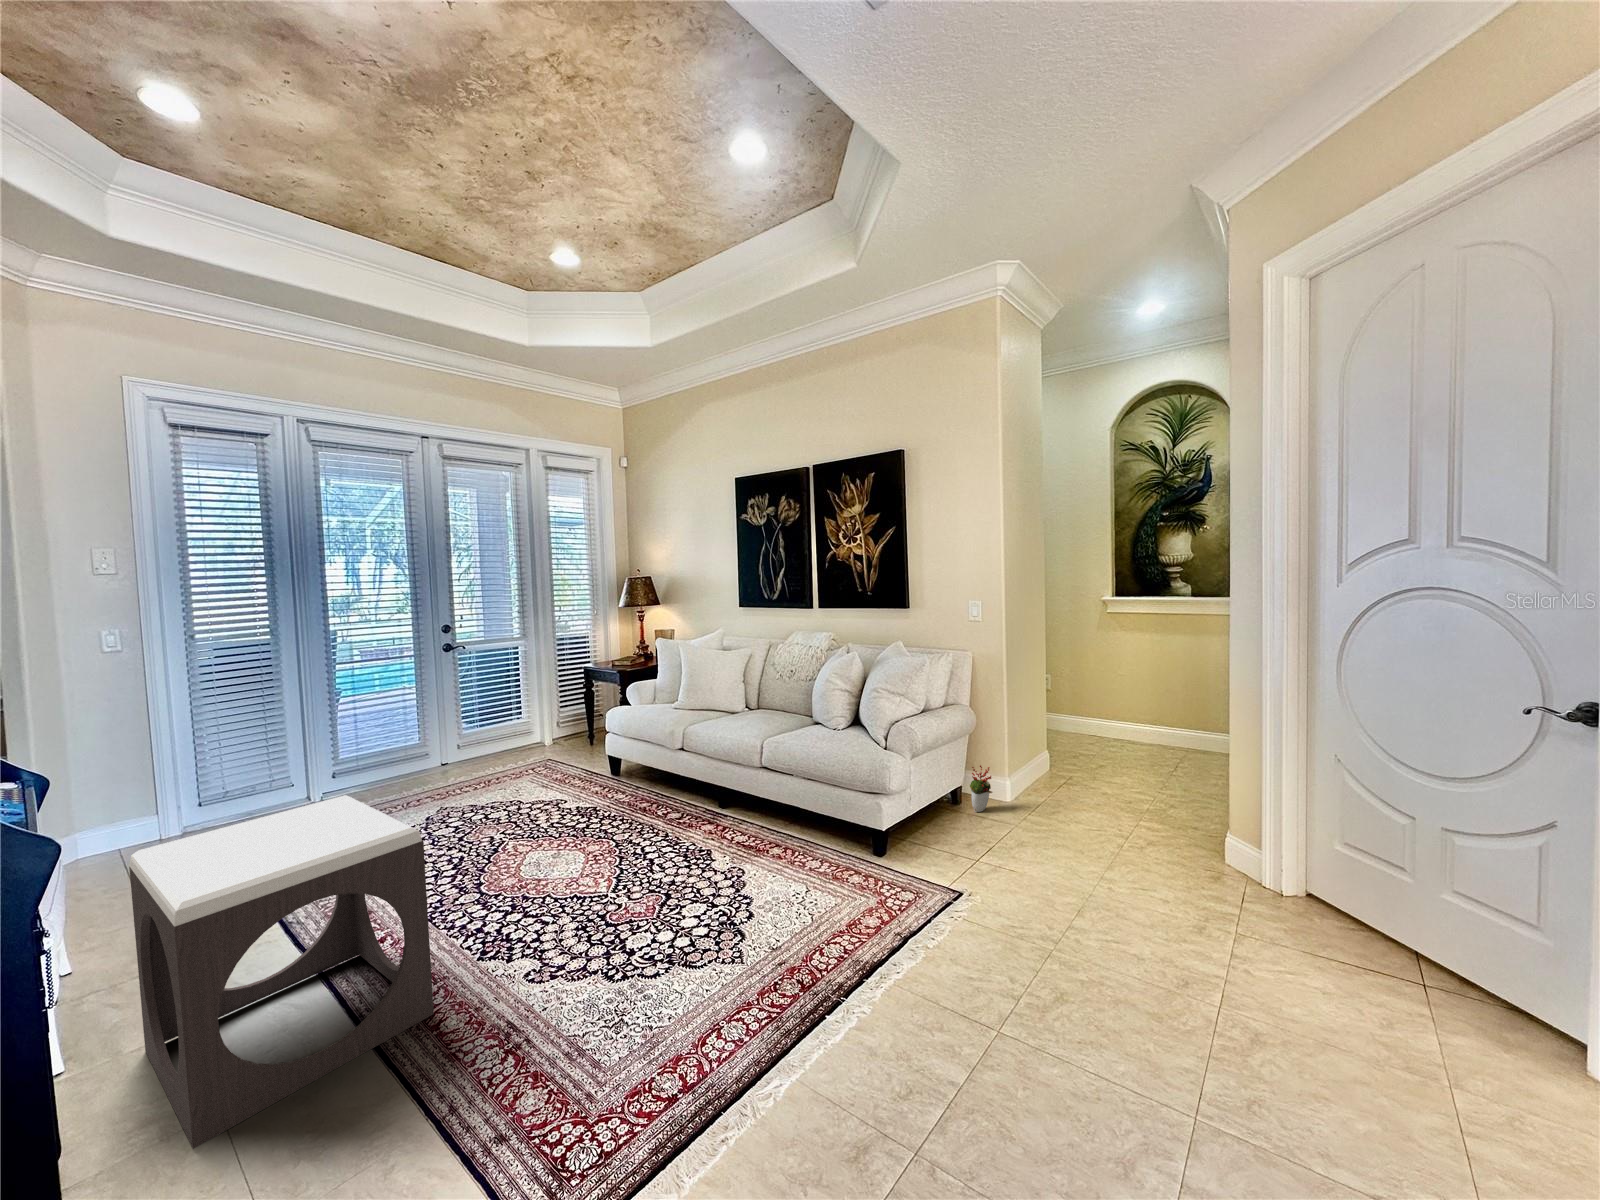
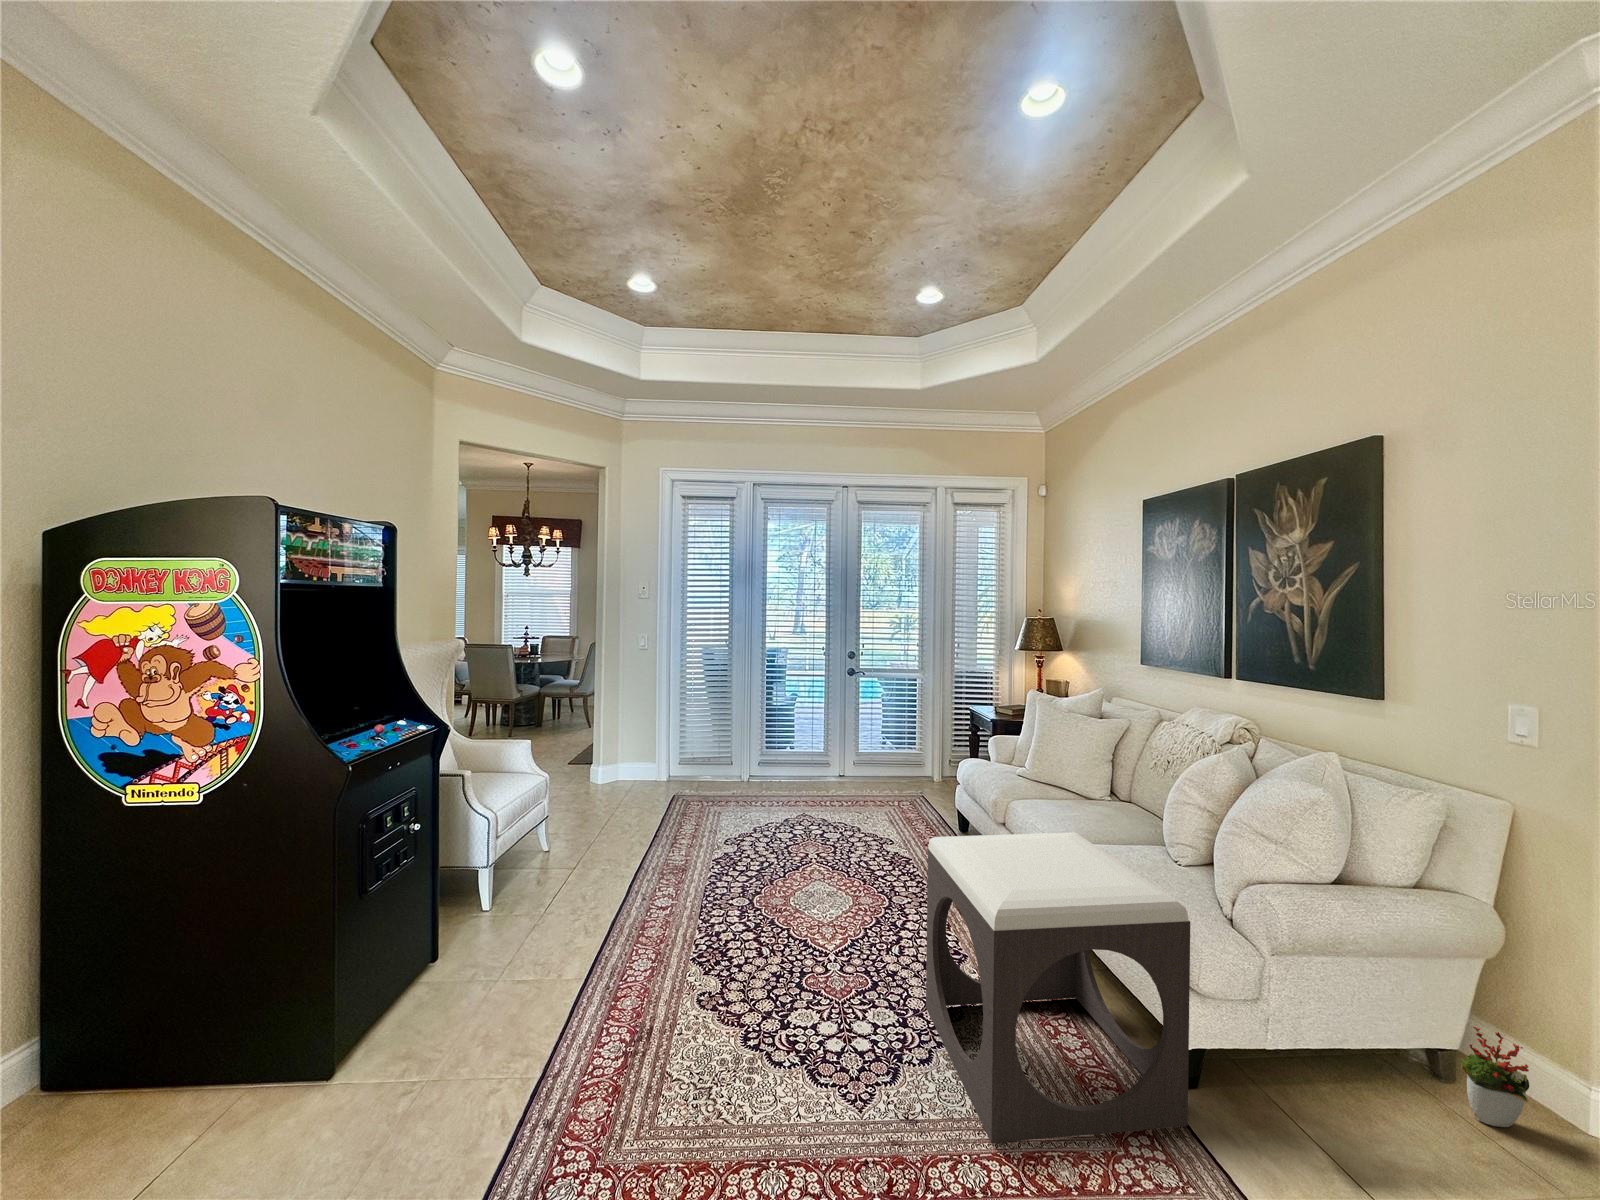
footstool: present [129,795,434,1149] -> present [926,833,1190,1143]

